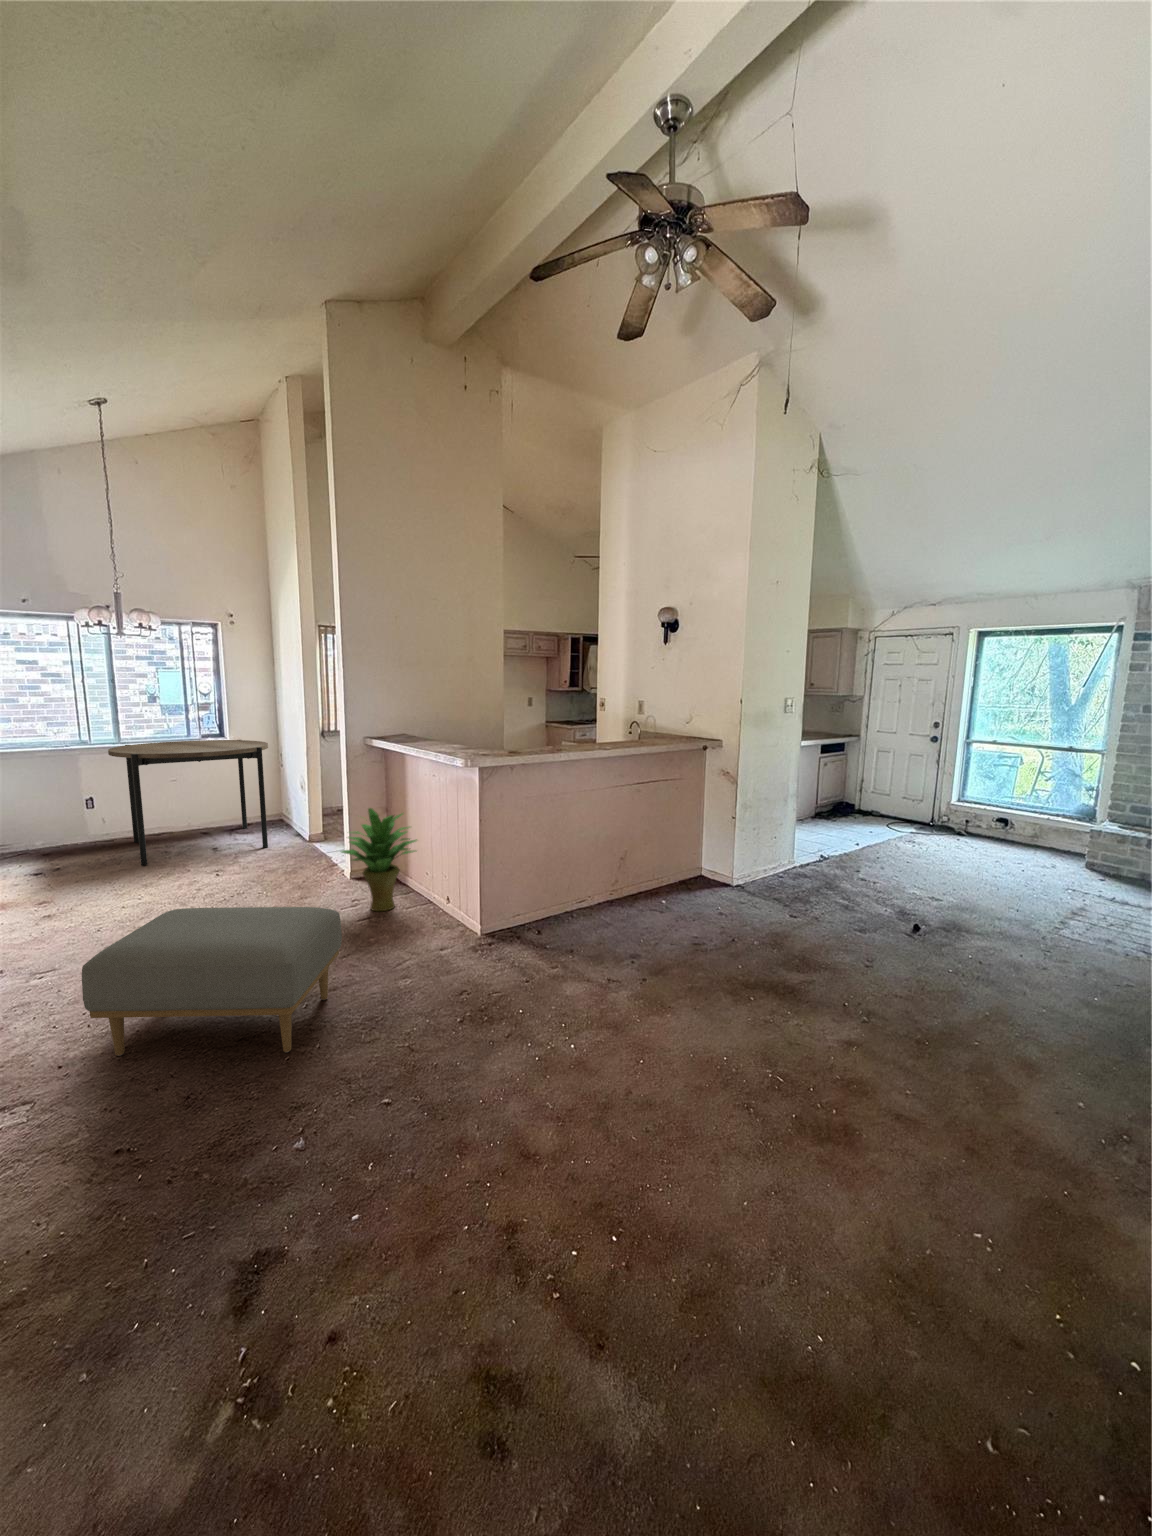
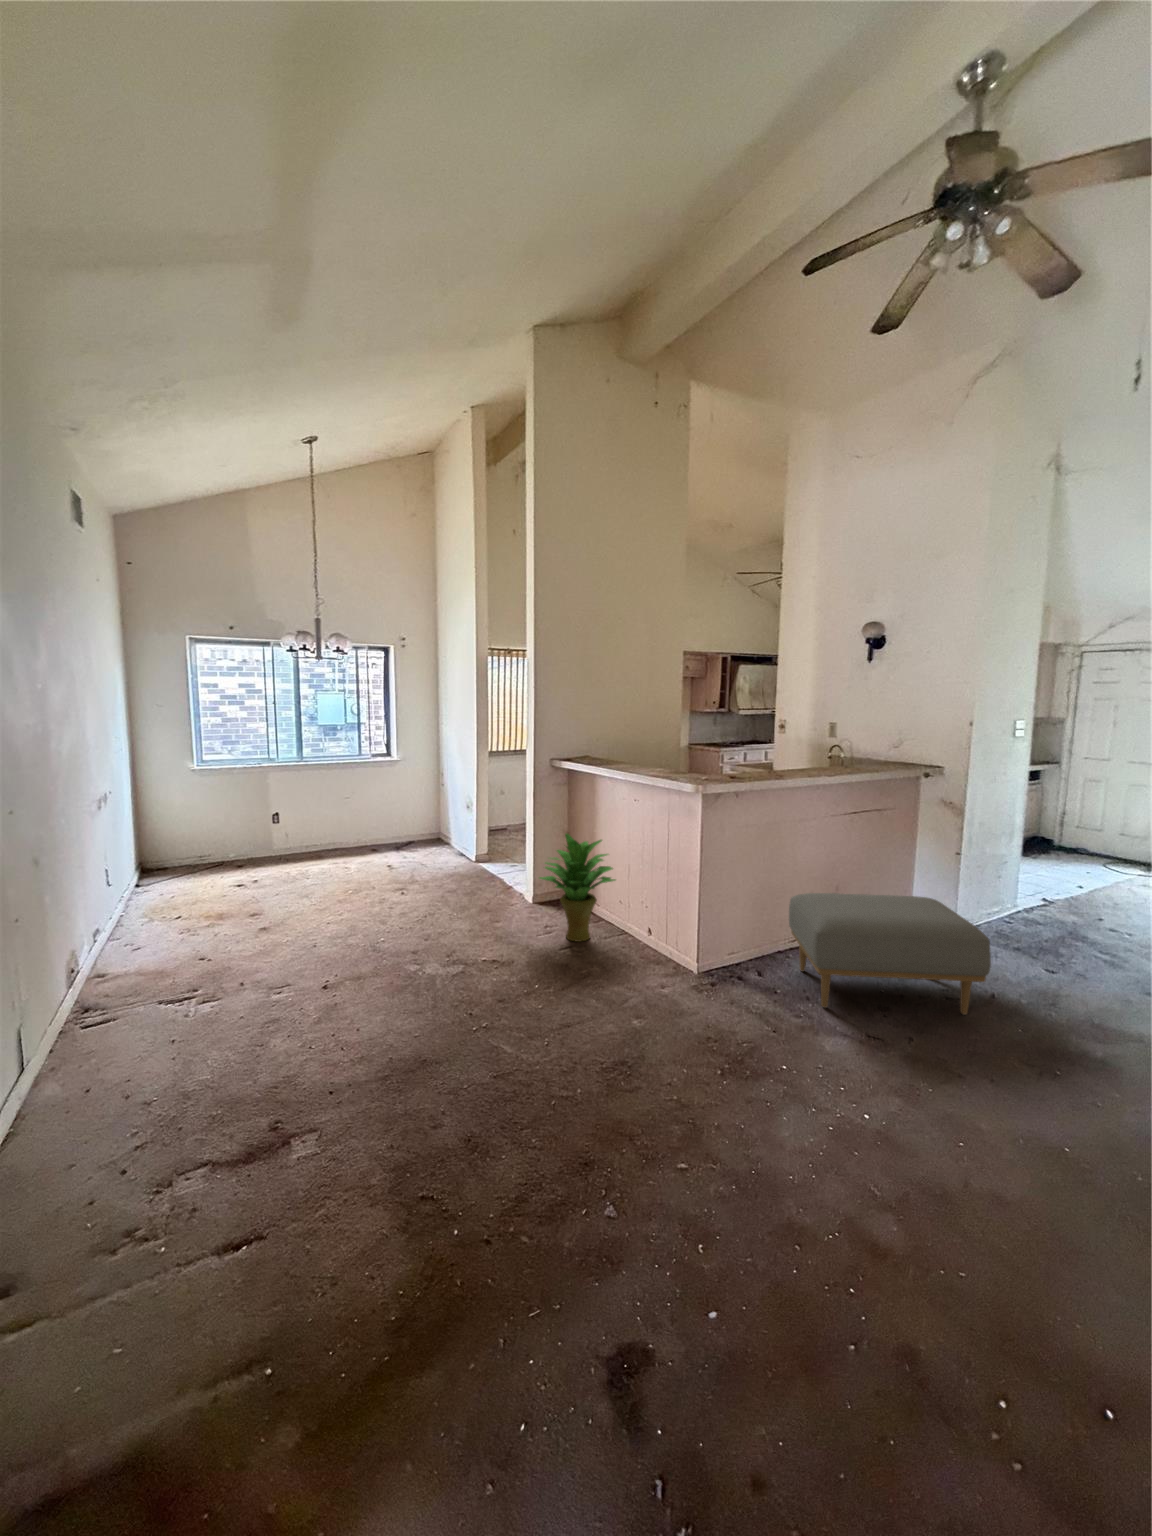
dining table: present [108,740,268,865] -> none [298,759,438,881]
ottoman: present [82,907,342,1056] -> present [789,893,991,1015]

